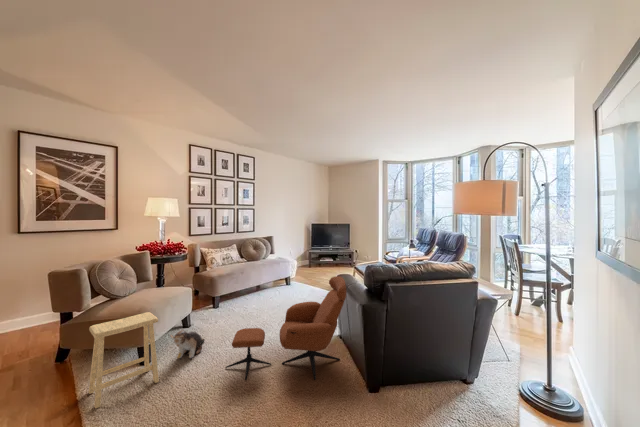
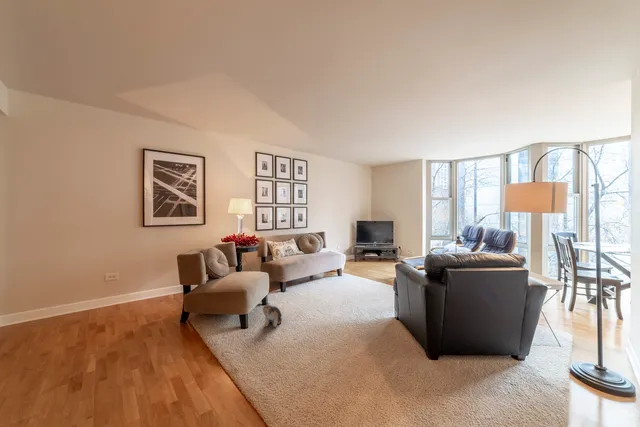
lounge chair: present [226,277,346,380] -> none [304,265,405,348]
footstool: present [88,312,159,408] -> none [208,288,256,355]

